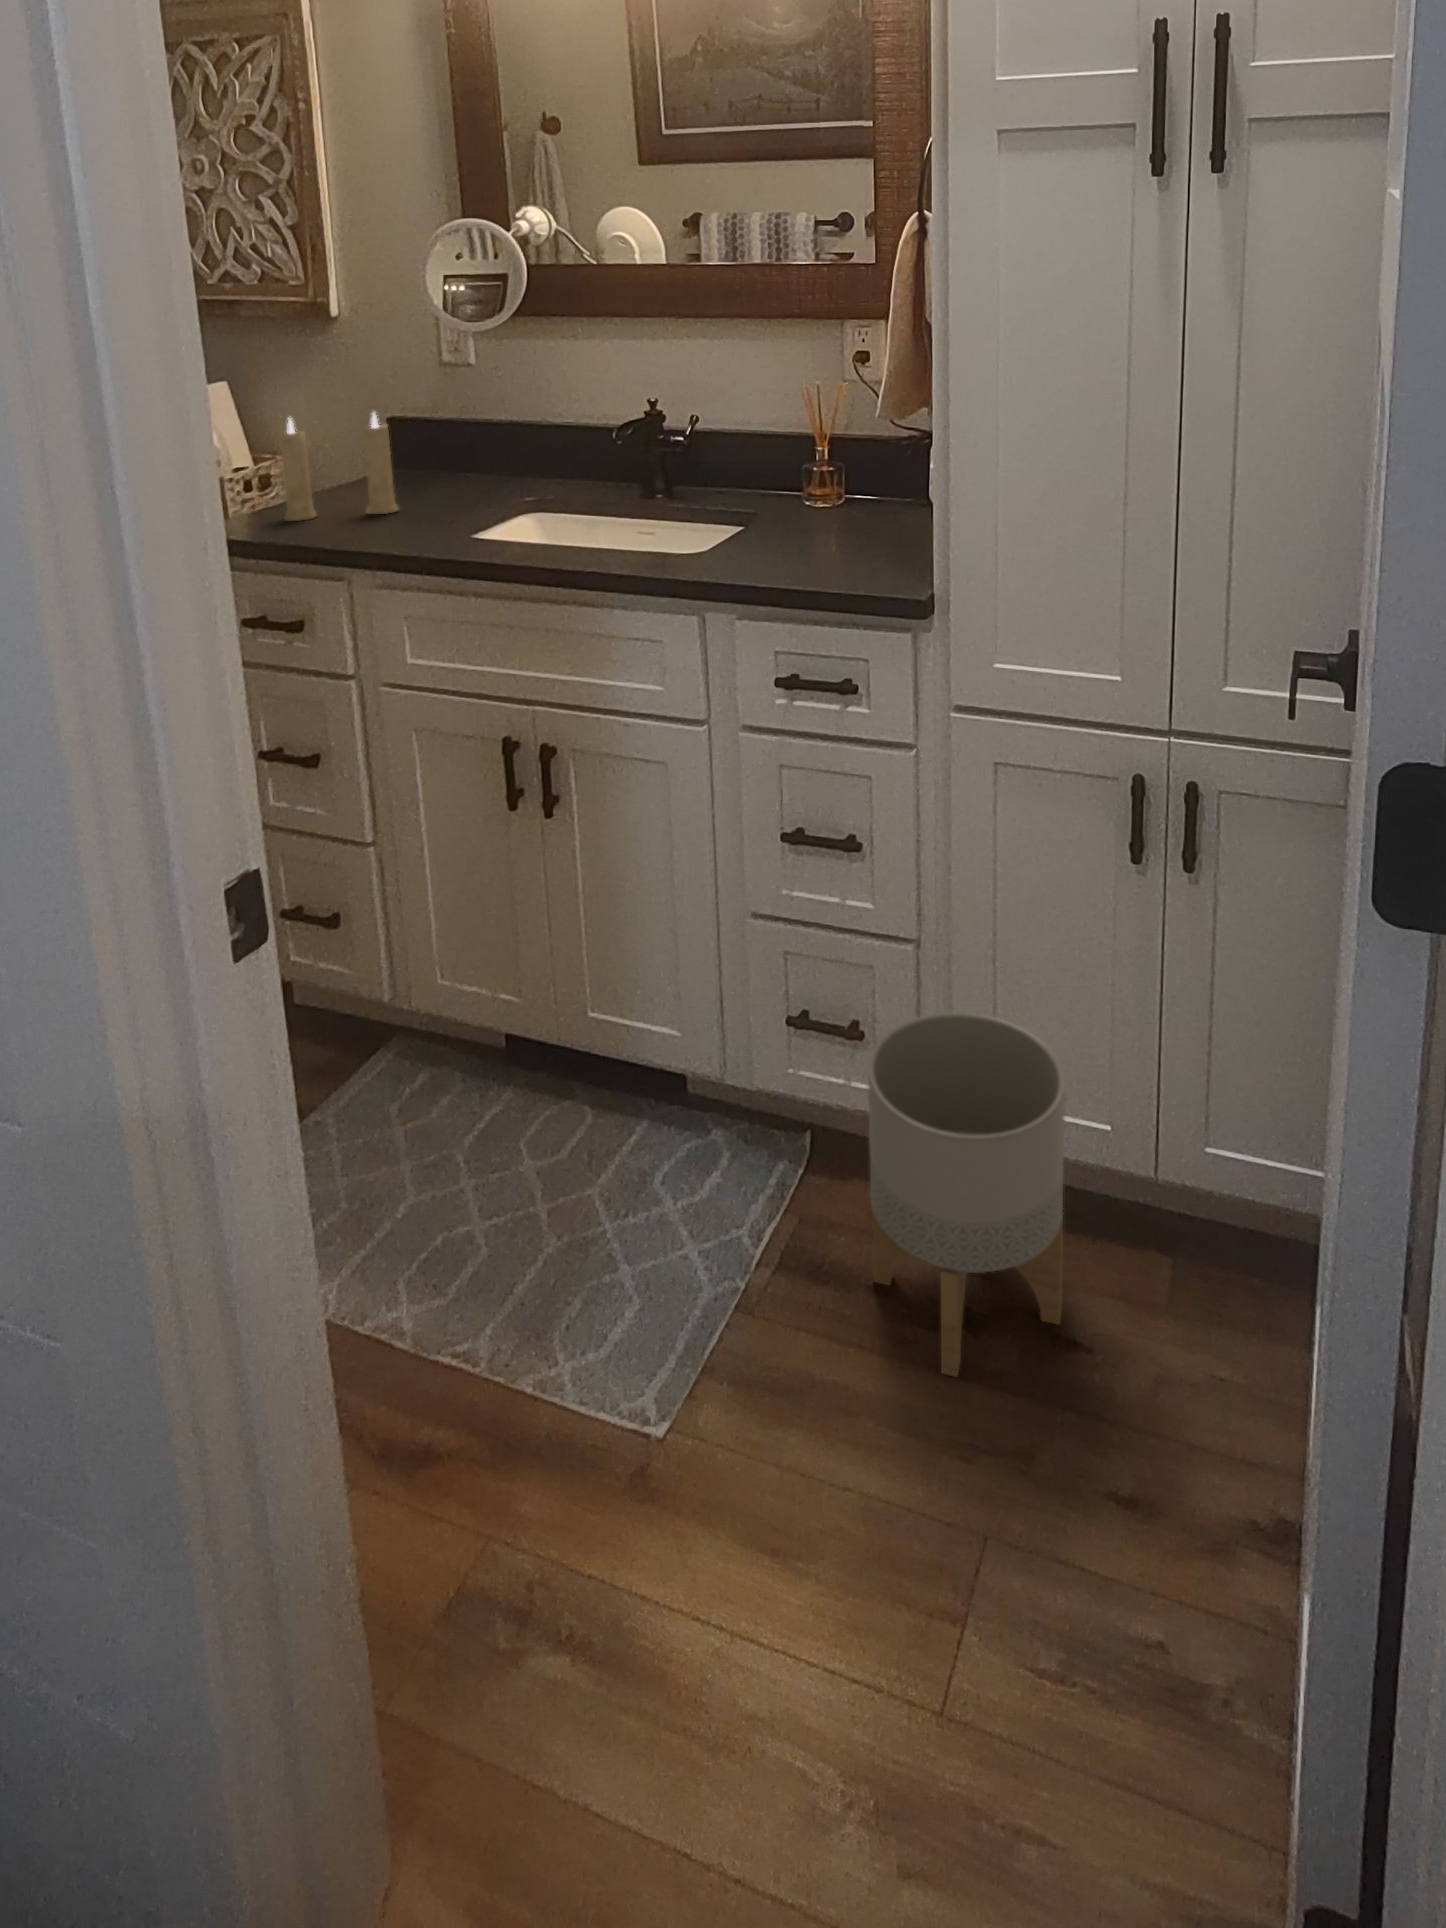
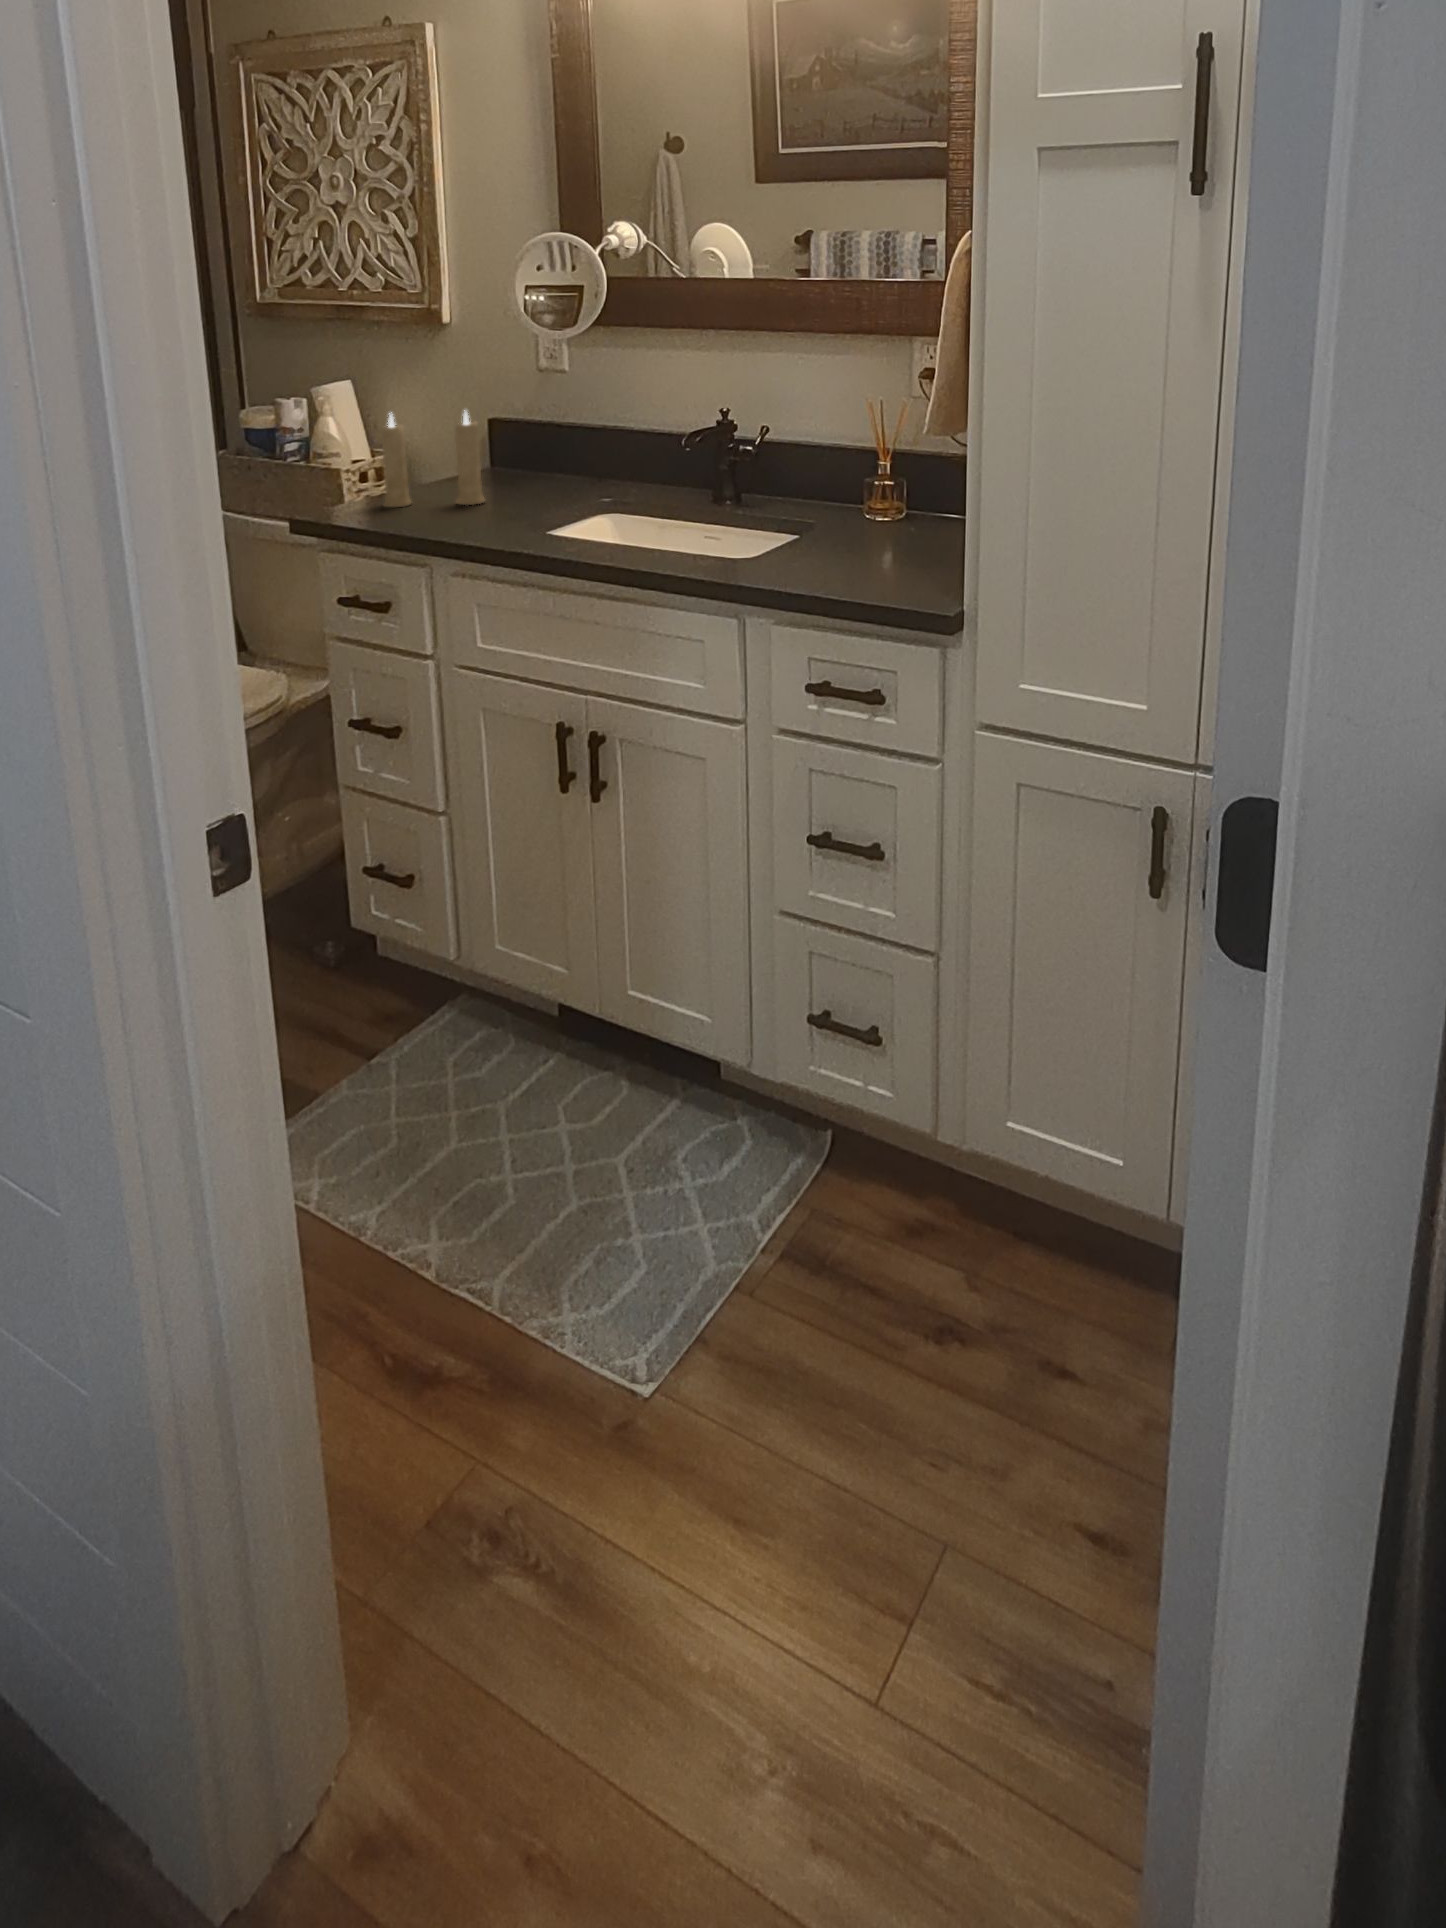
planter: present [868,1012,1065,1377] -> none [871,1027,1070,1393]

